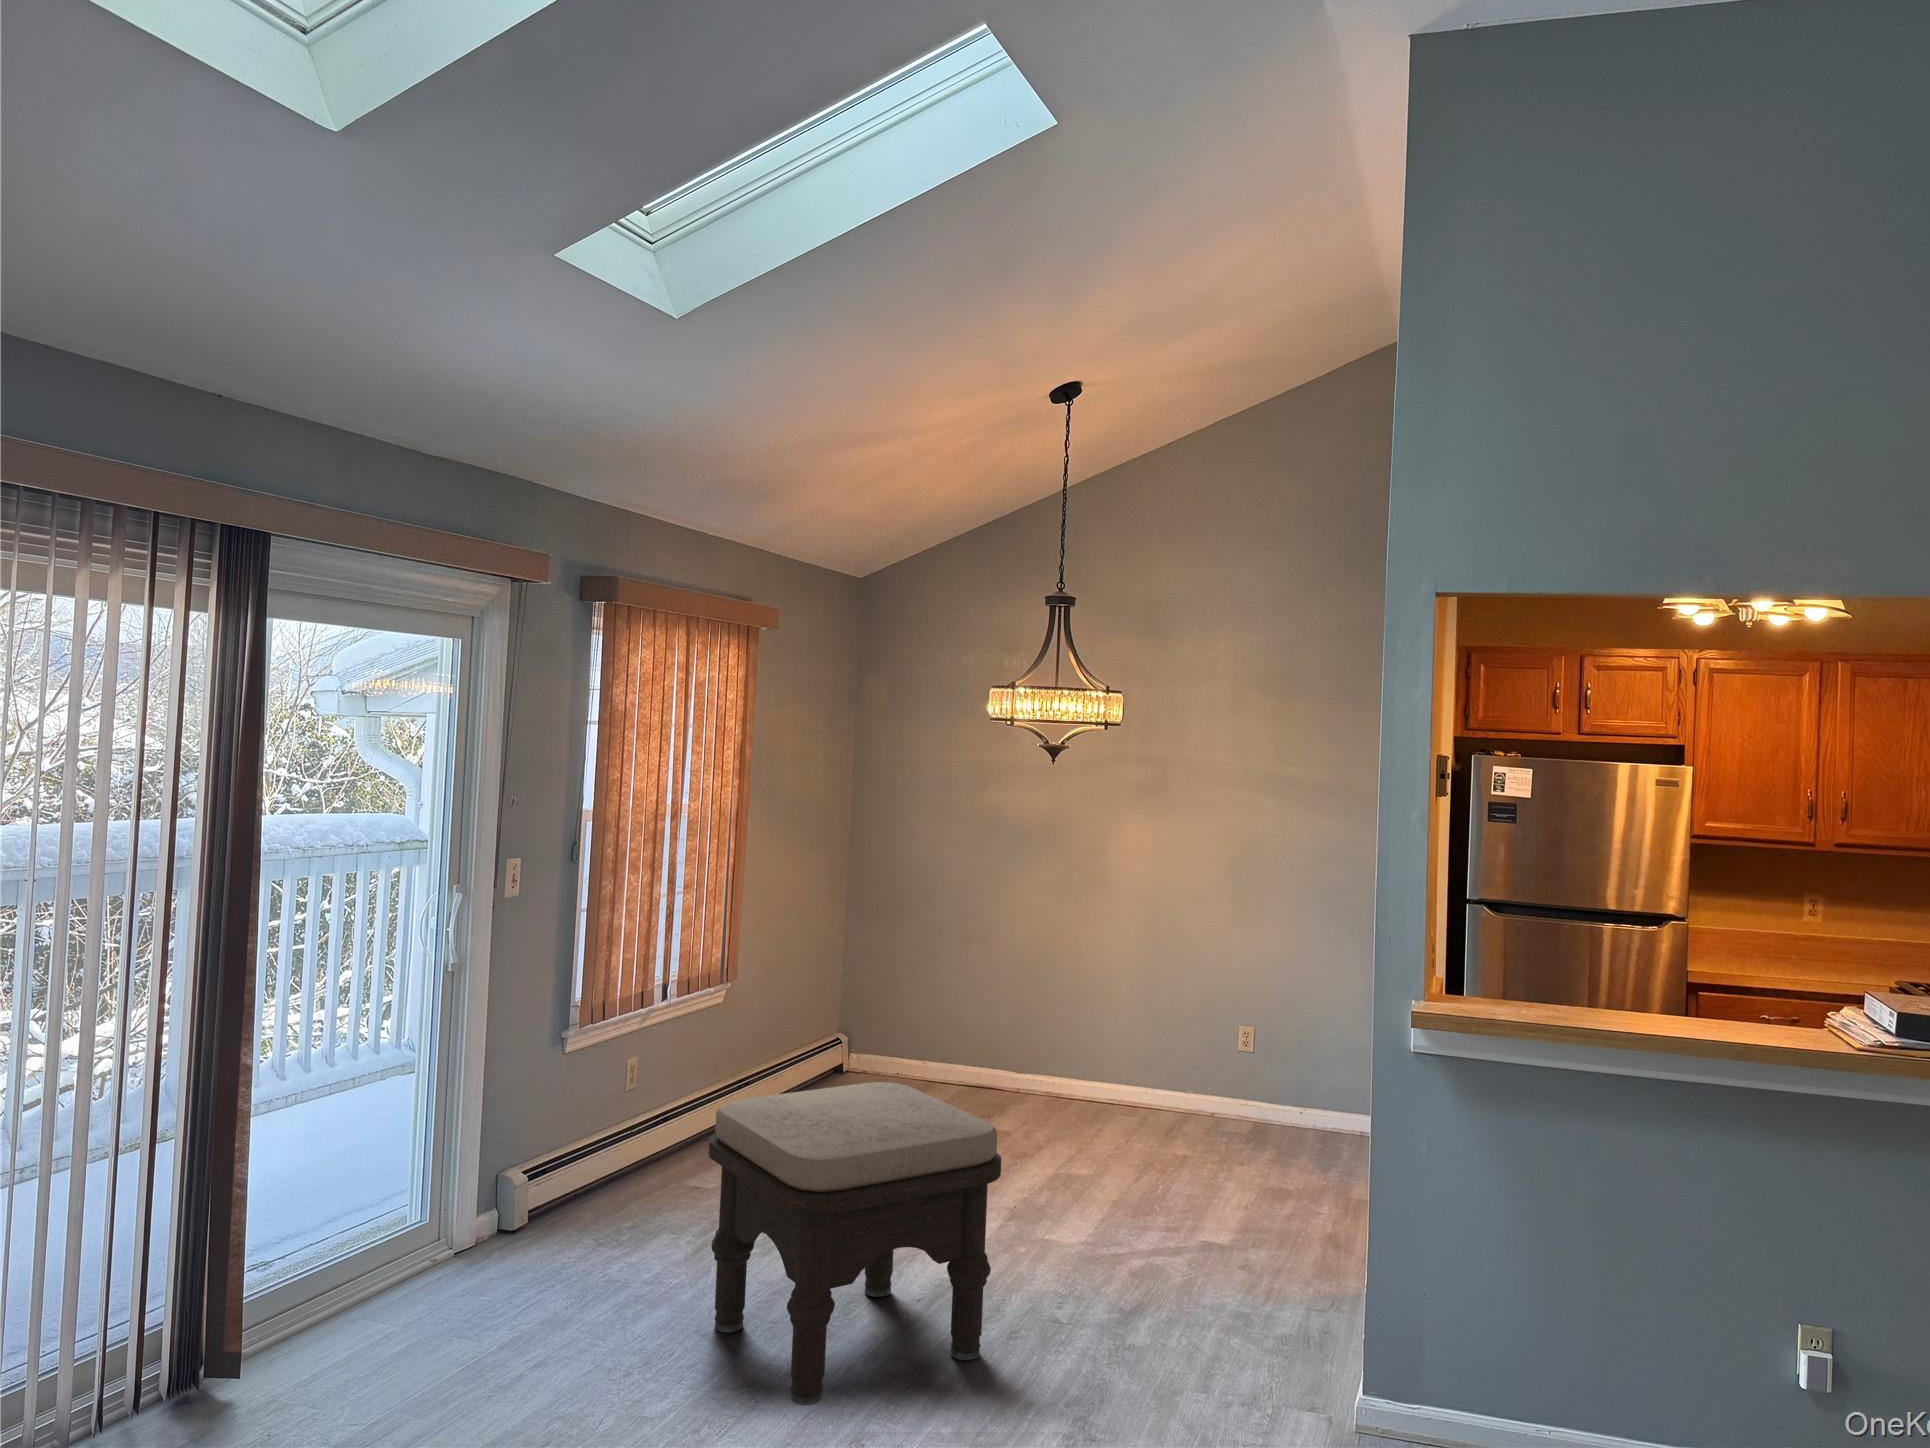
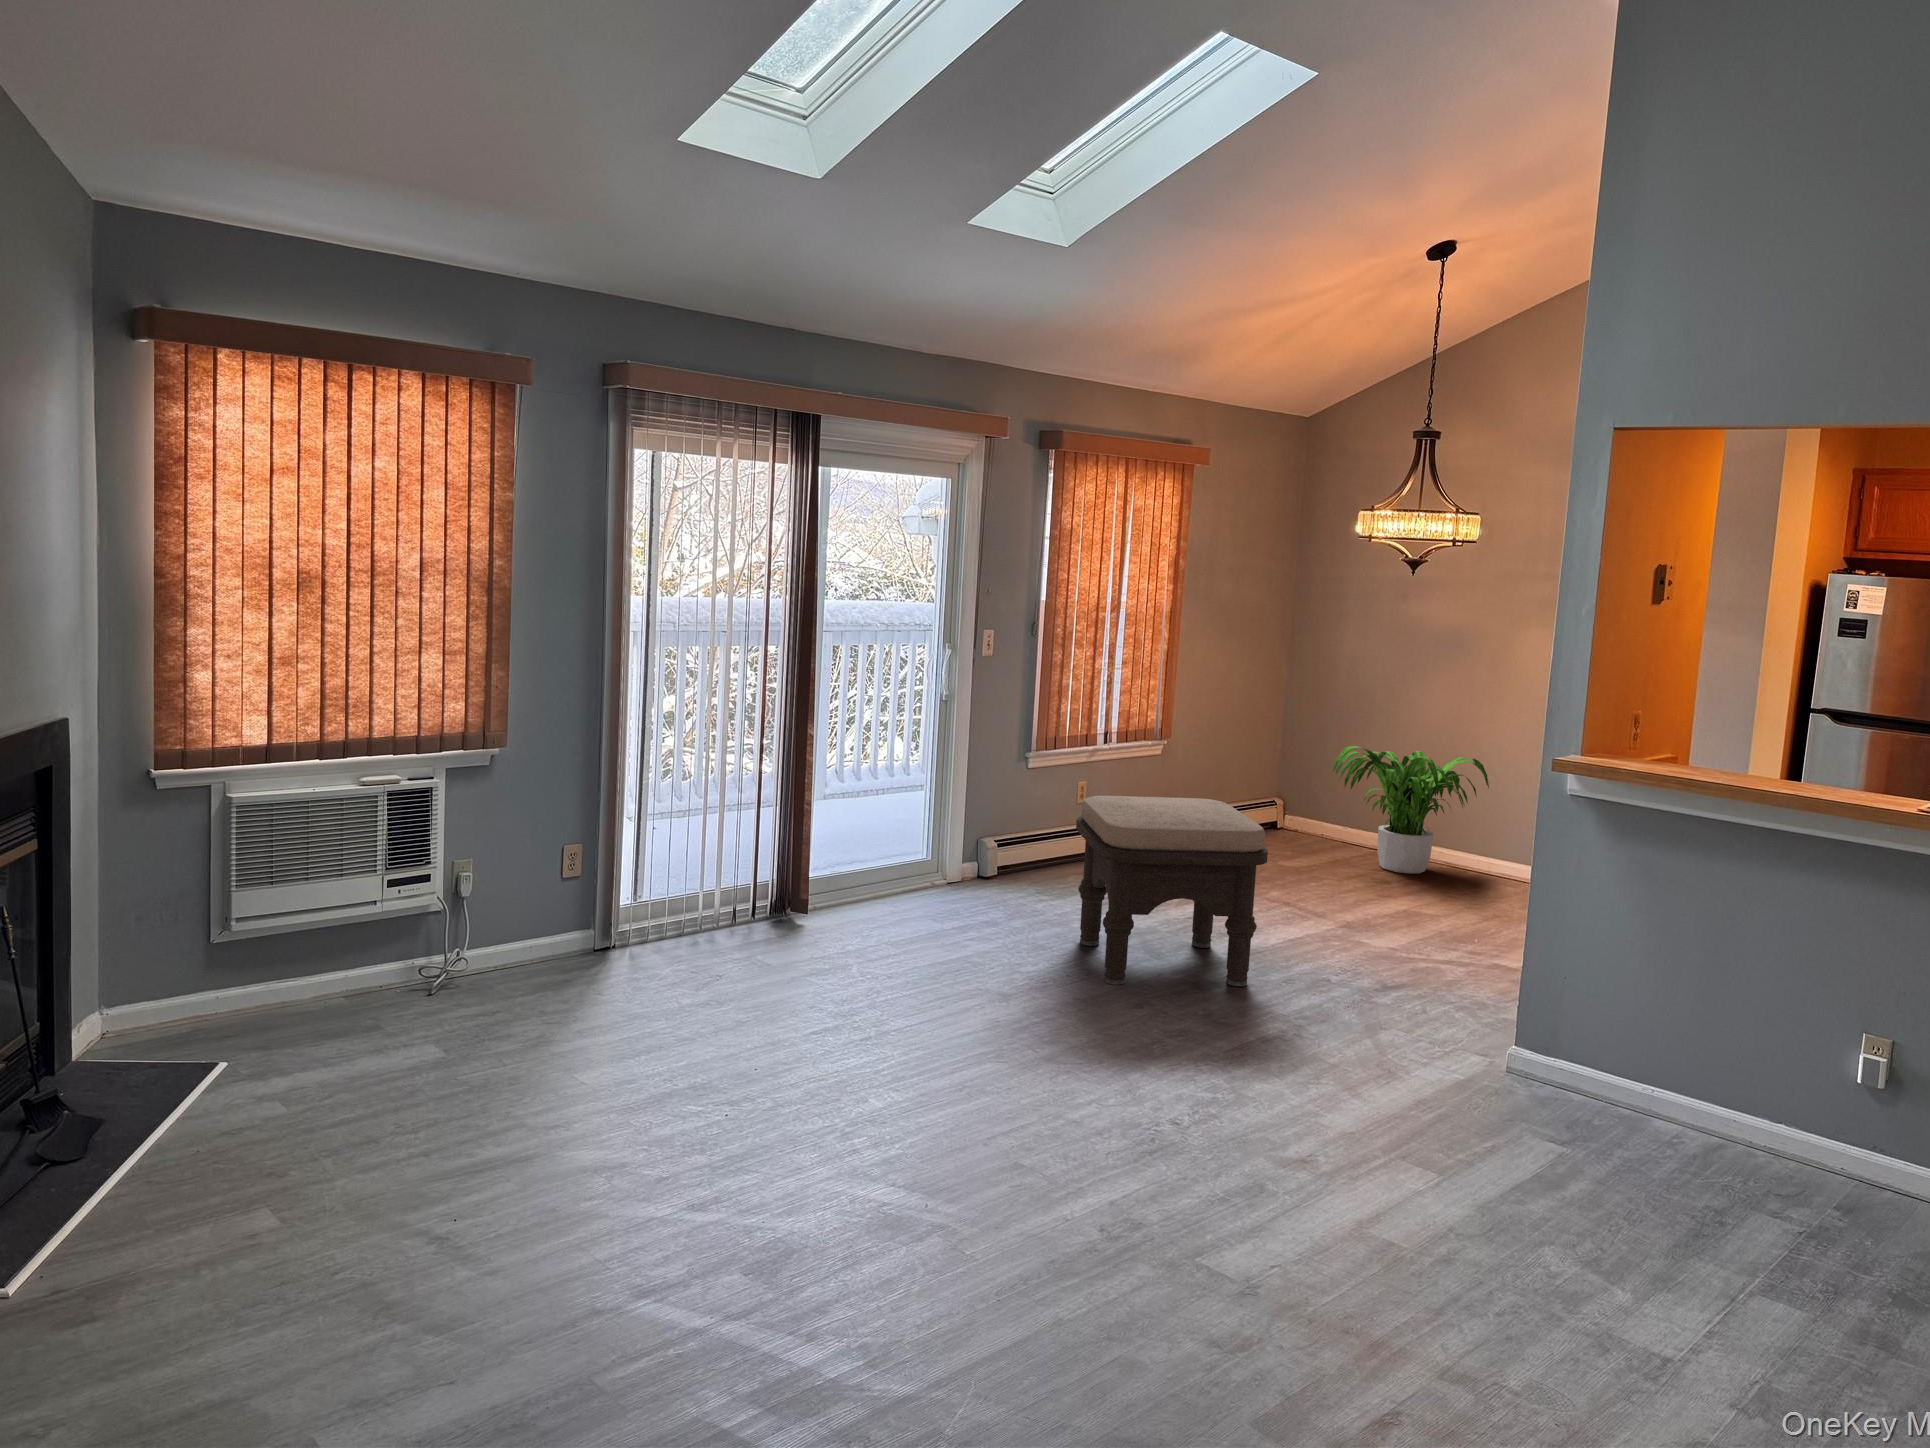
potted plant: none [935,965,1105,1117] -> present [1333,746,1489,873]

